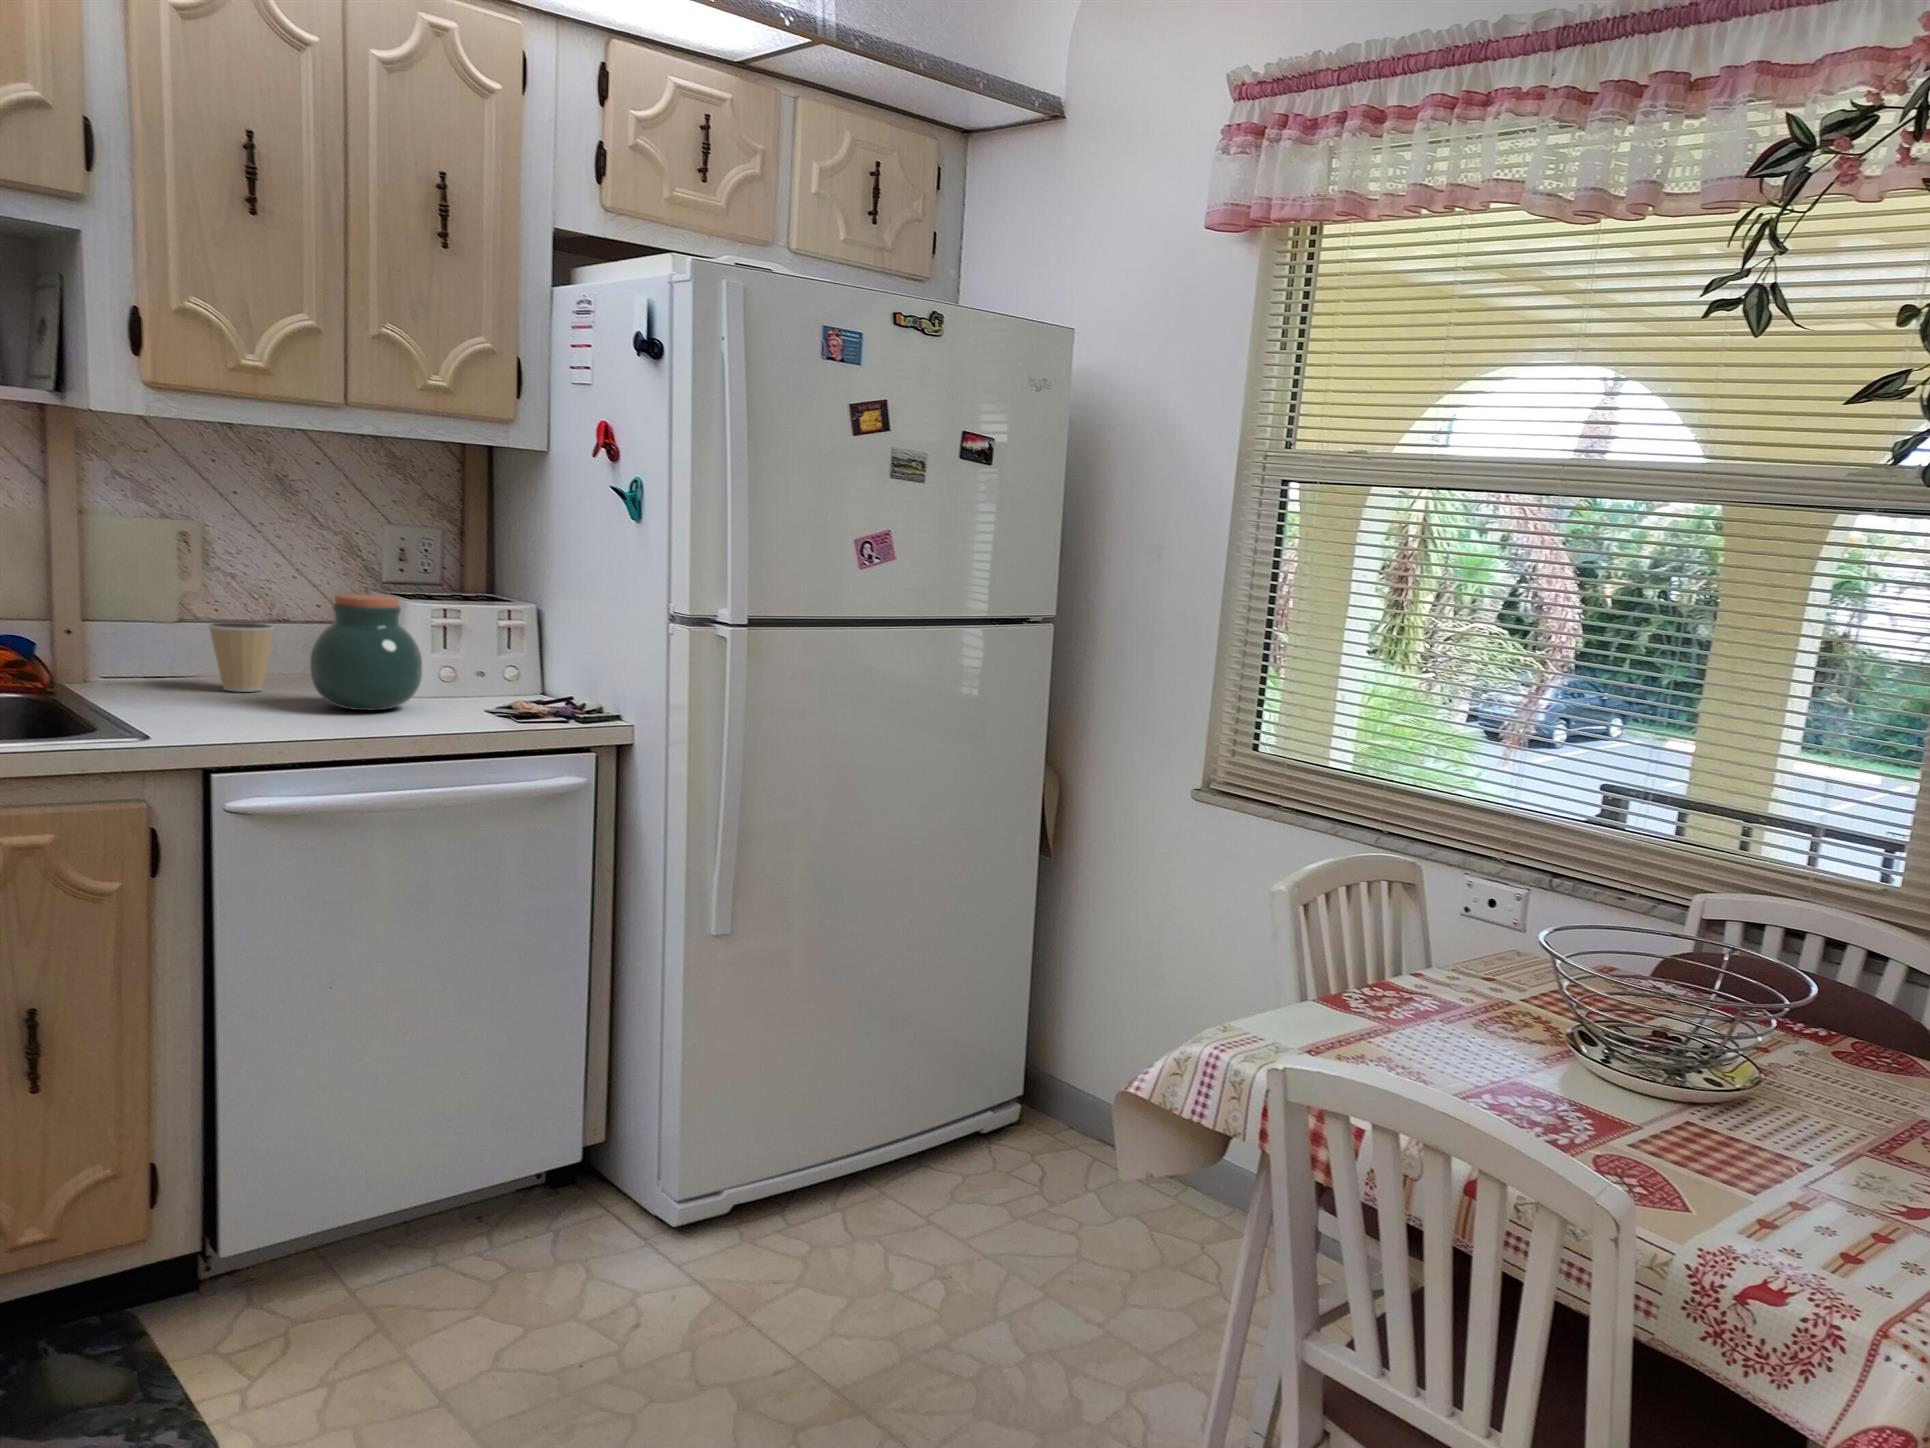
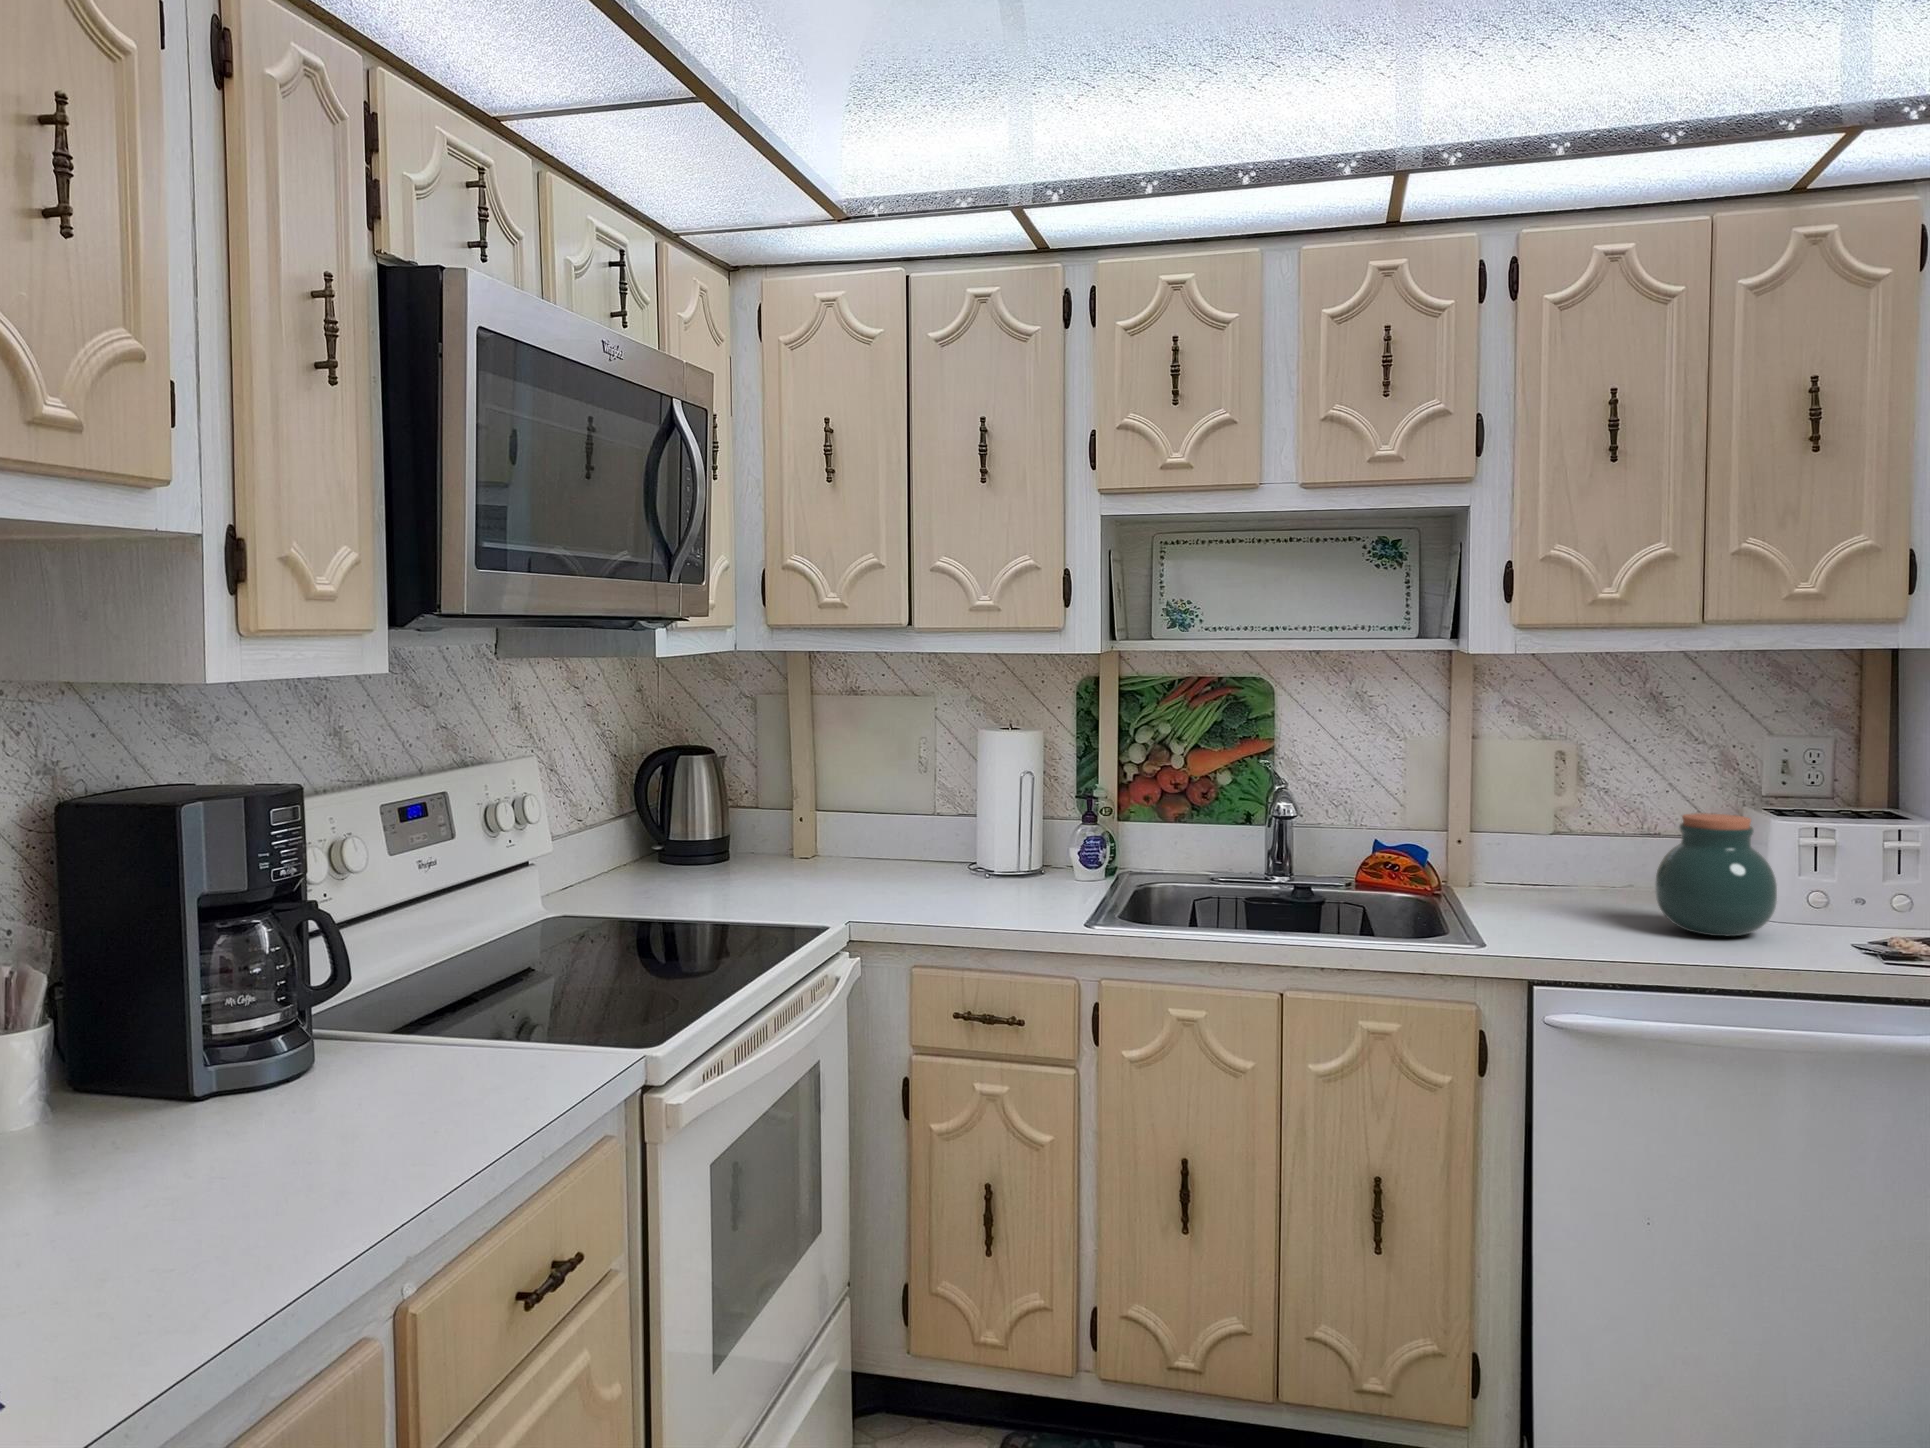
coffee cup: present [209,623,274,692] -> none [1573,836,1636,904]

